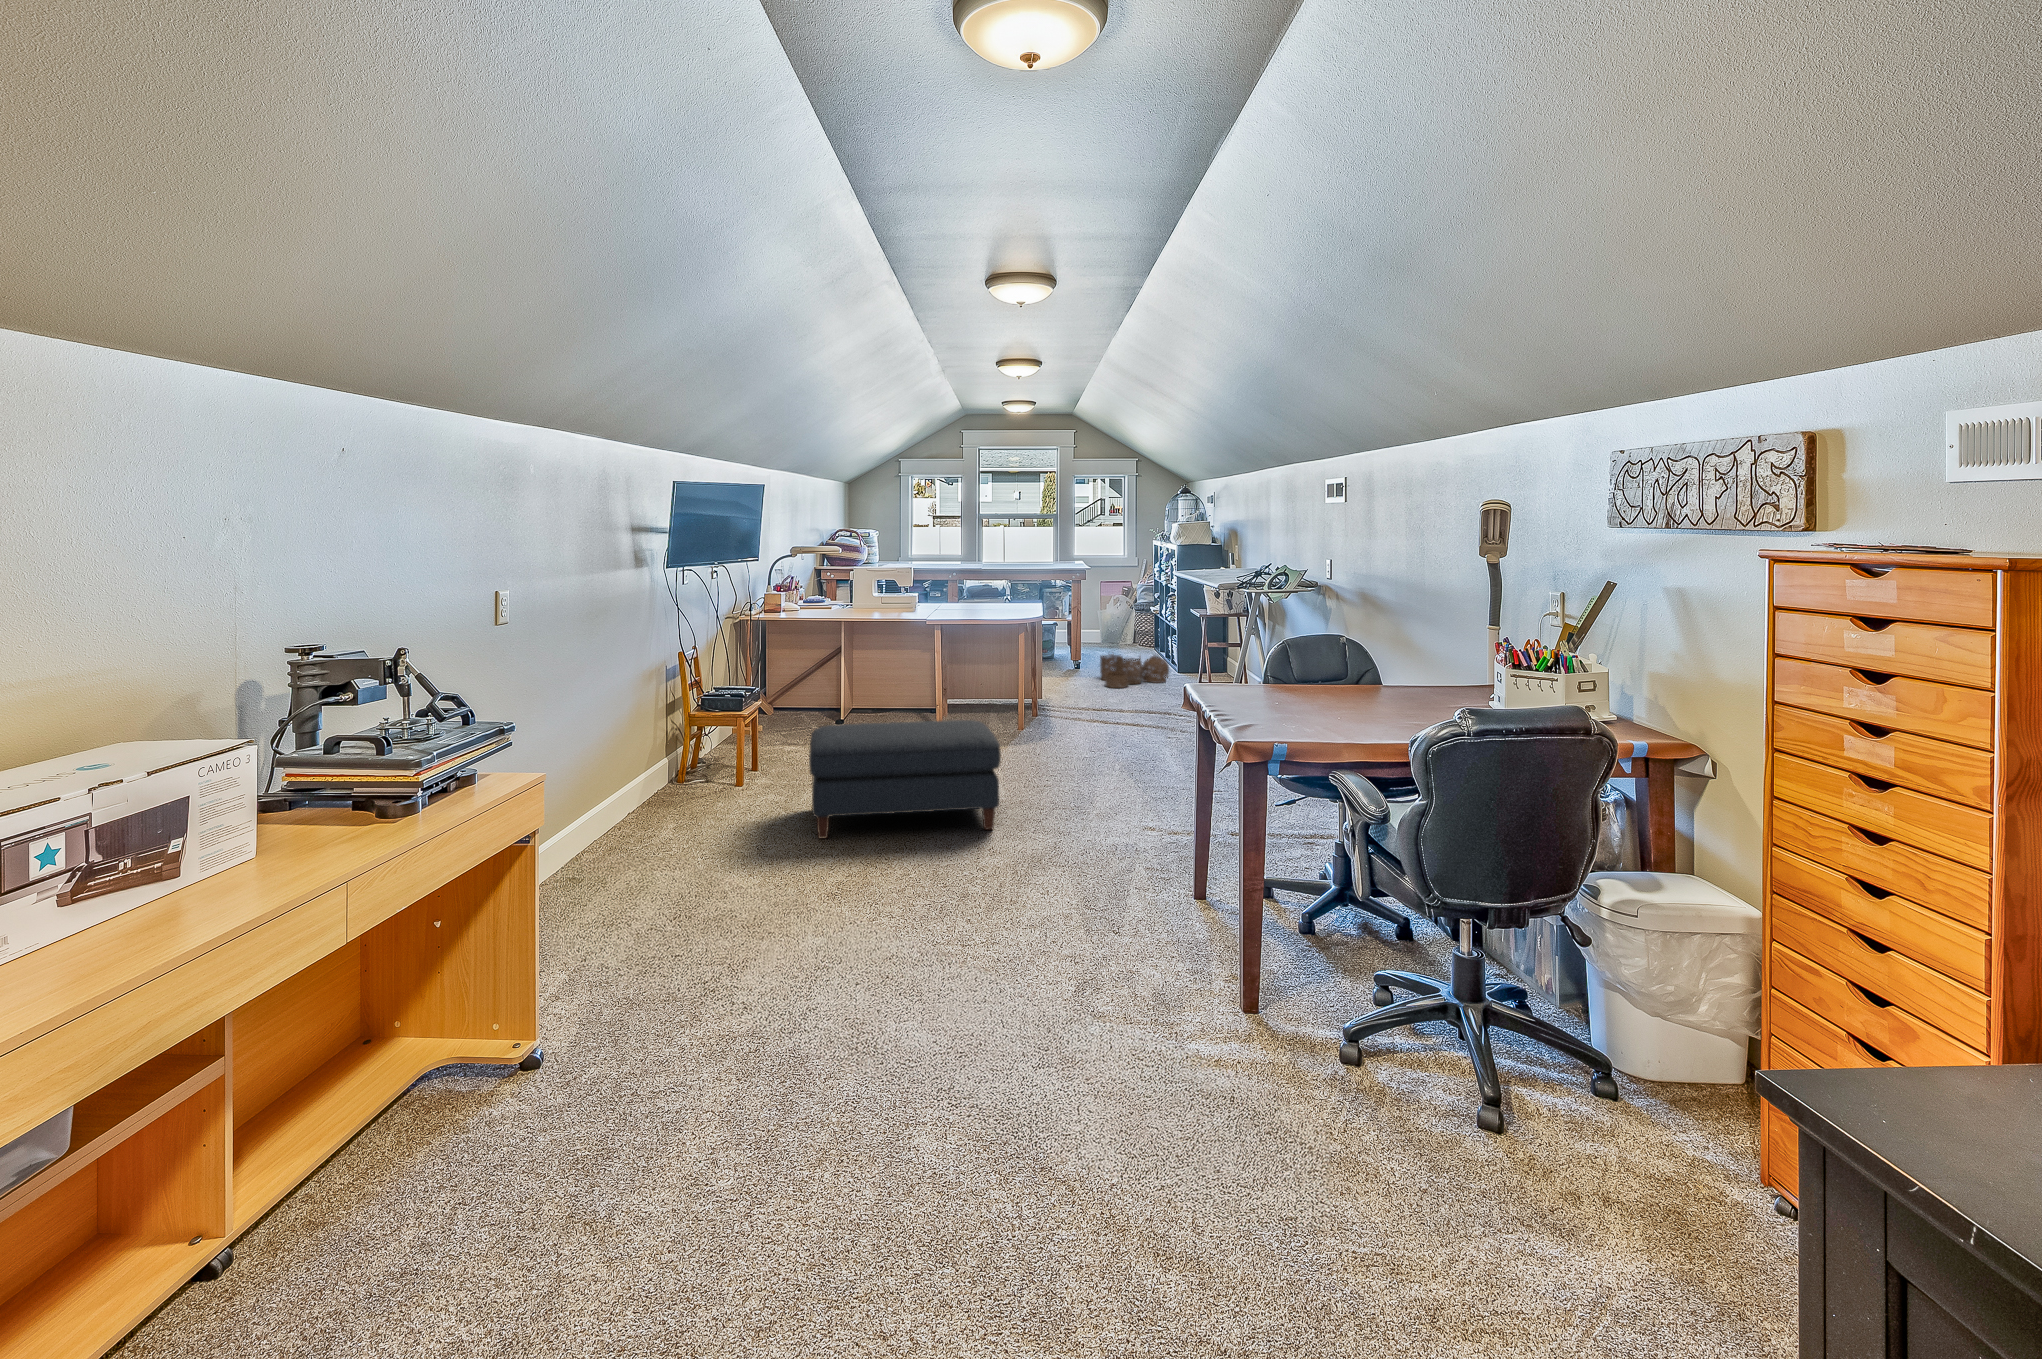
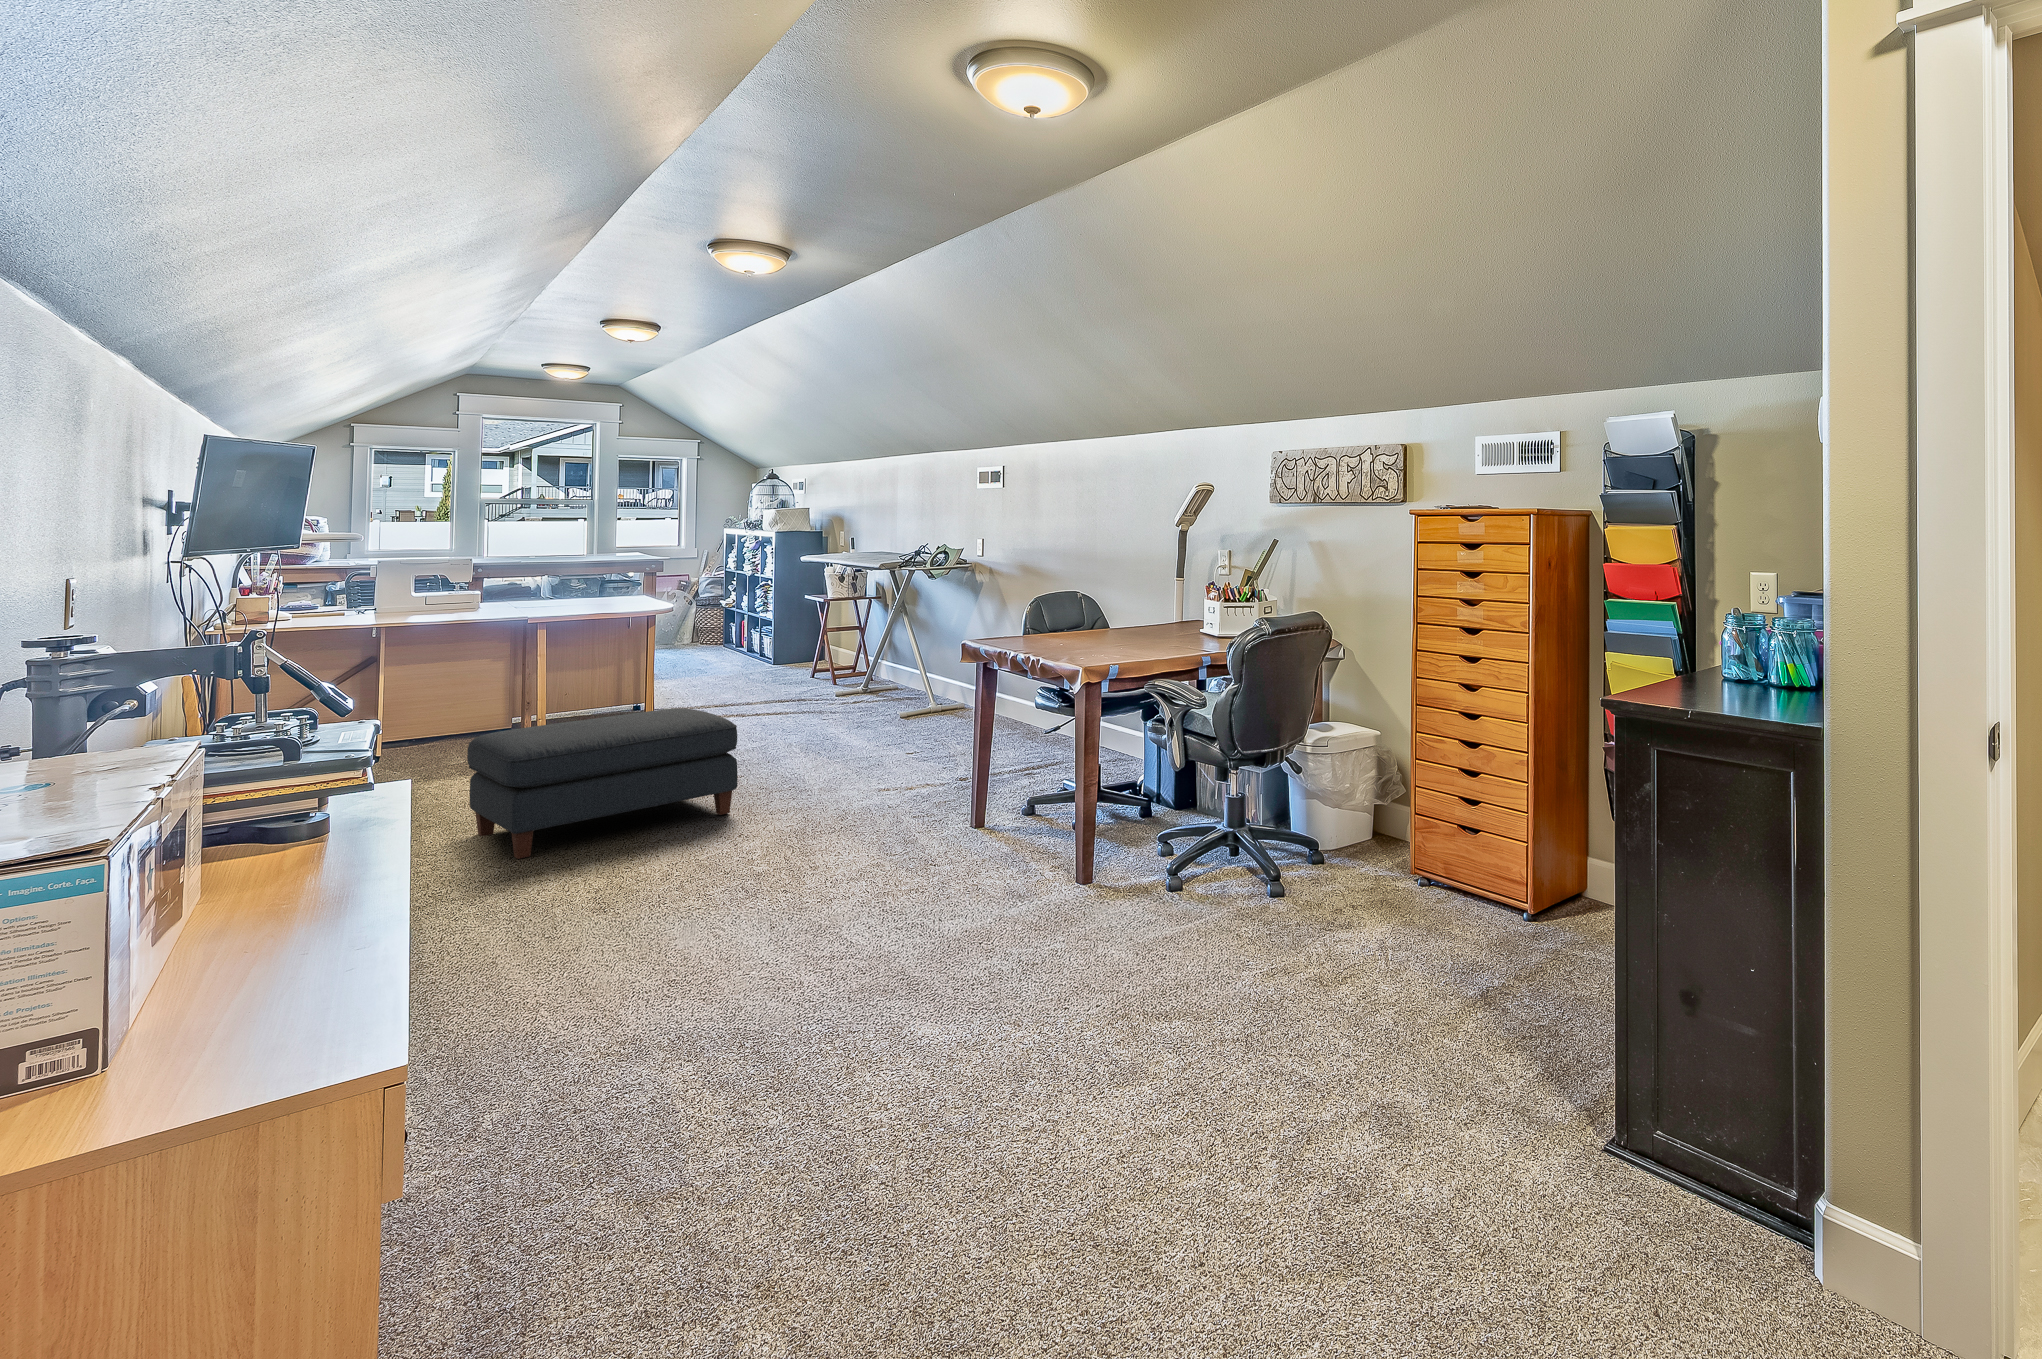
woven basket: present [1100,654,1169,688] -> none [694,643,775,682]

